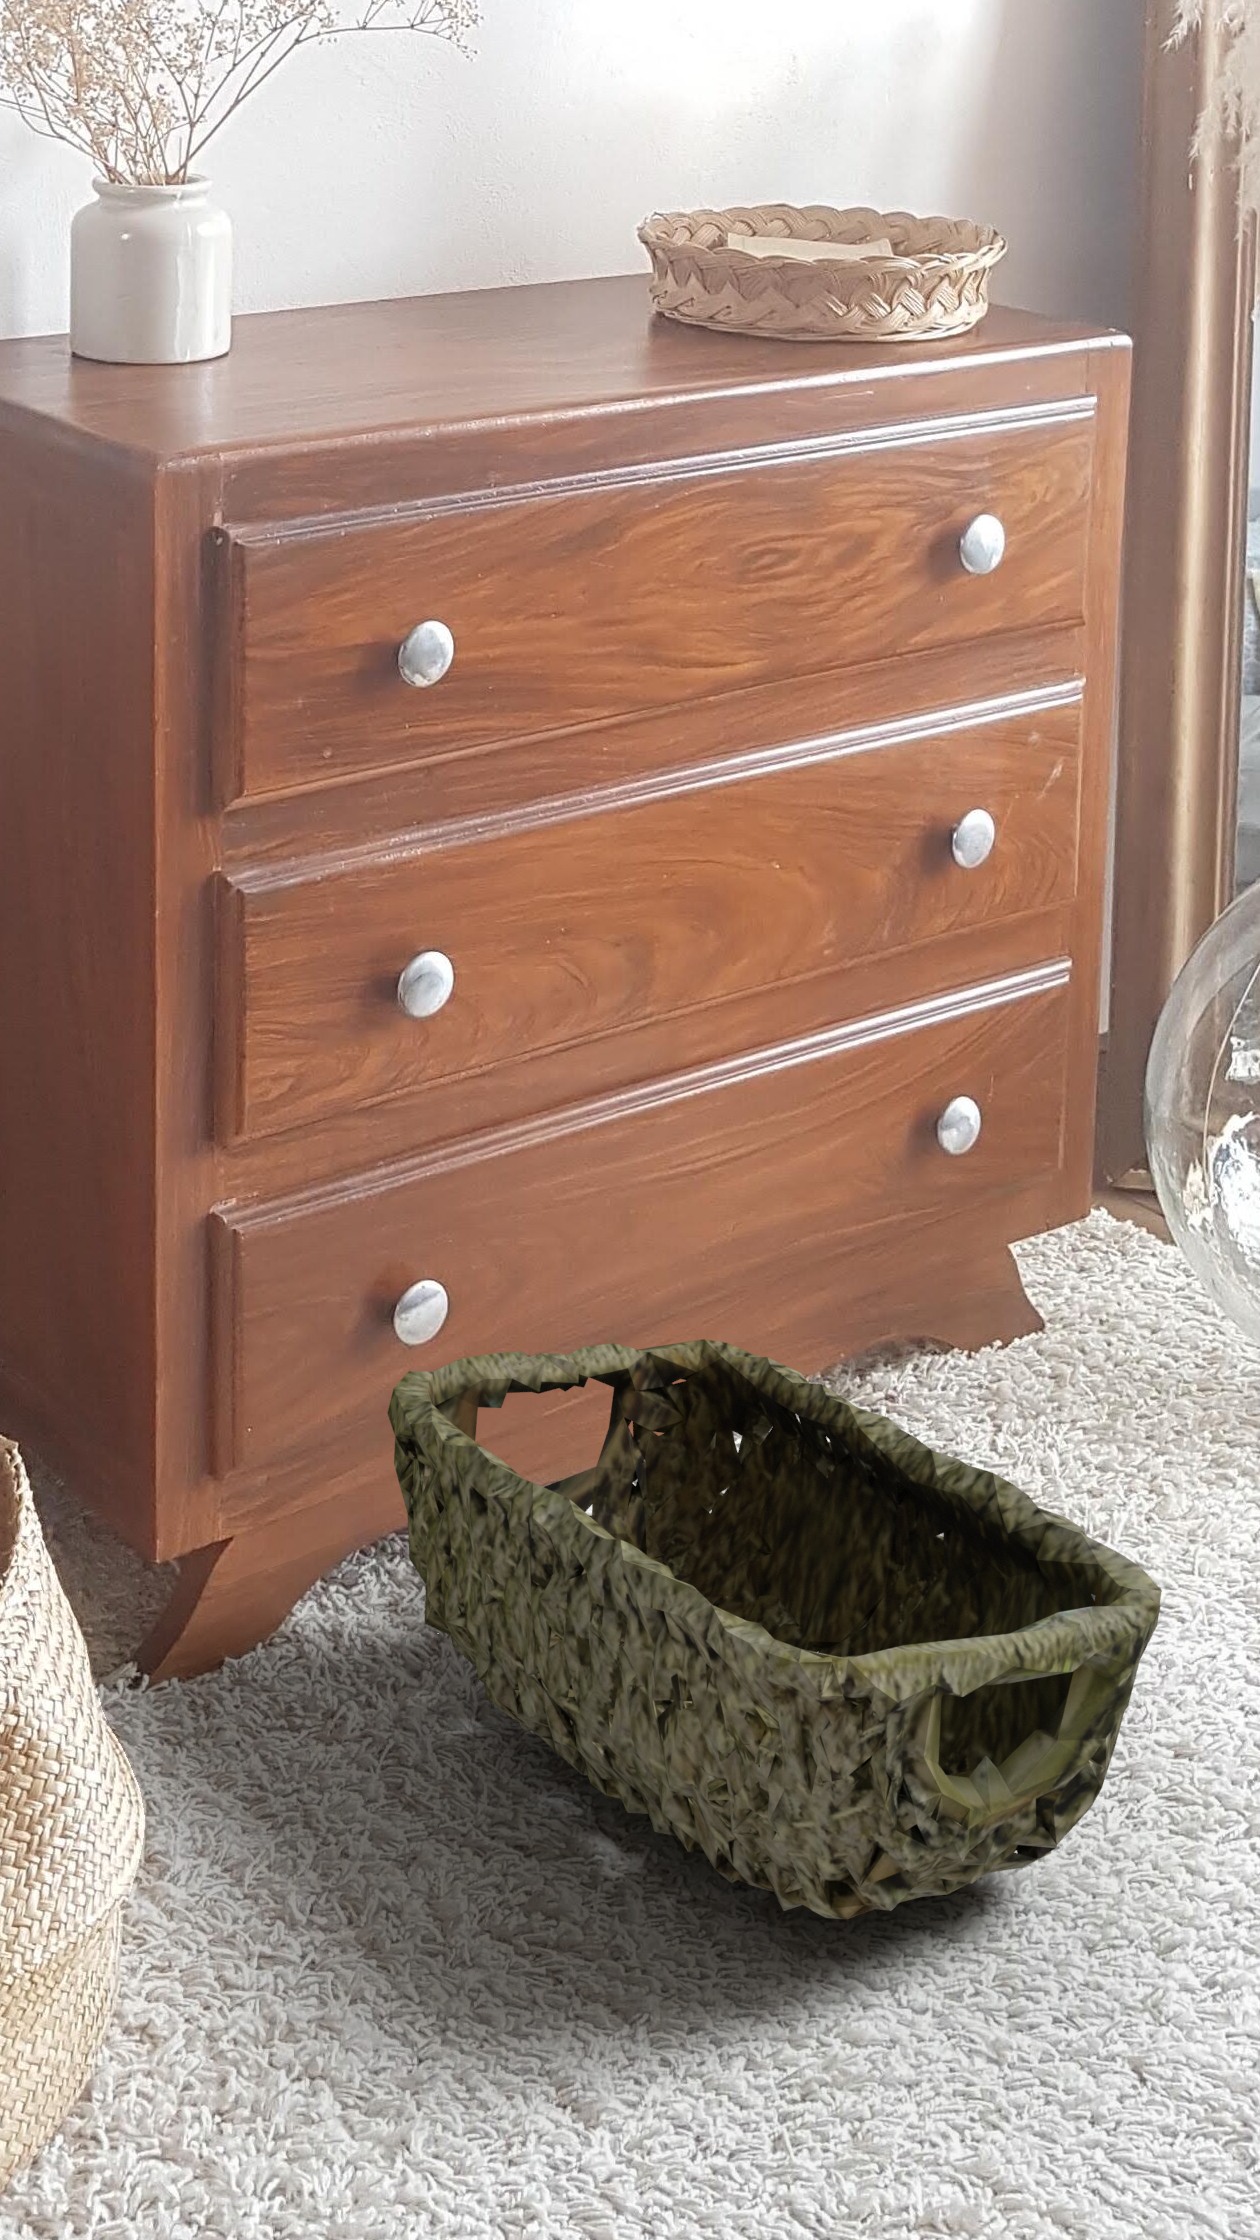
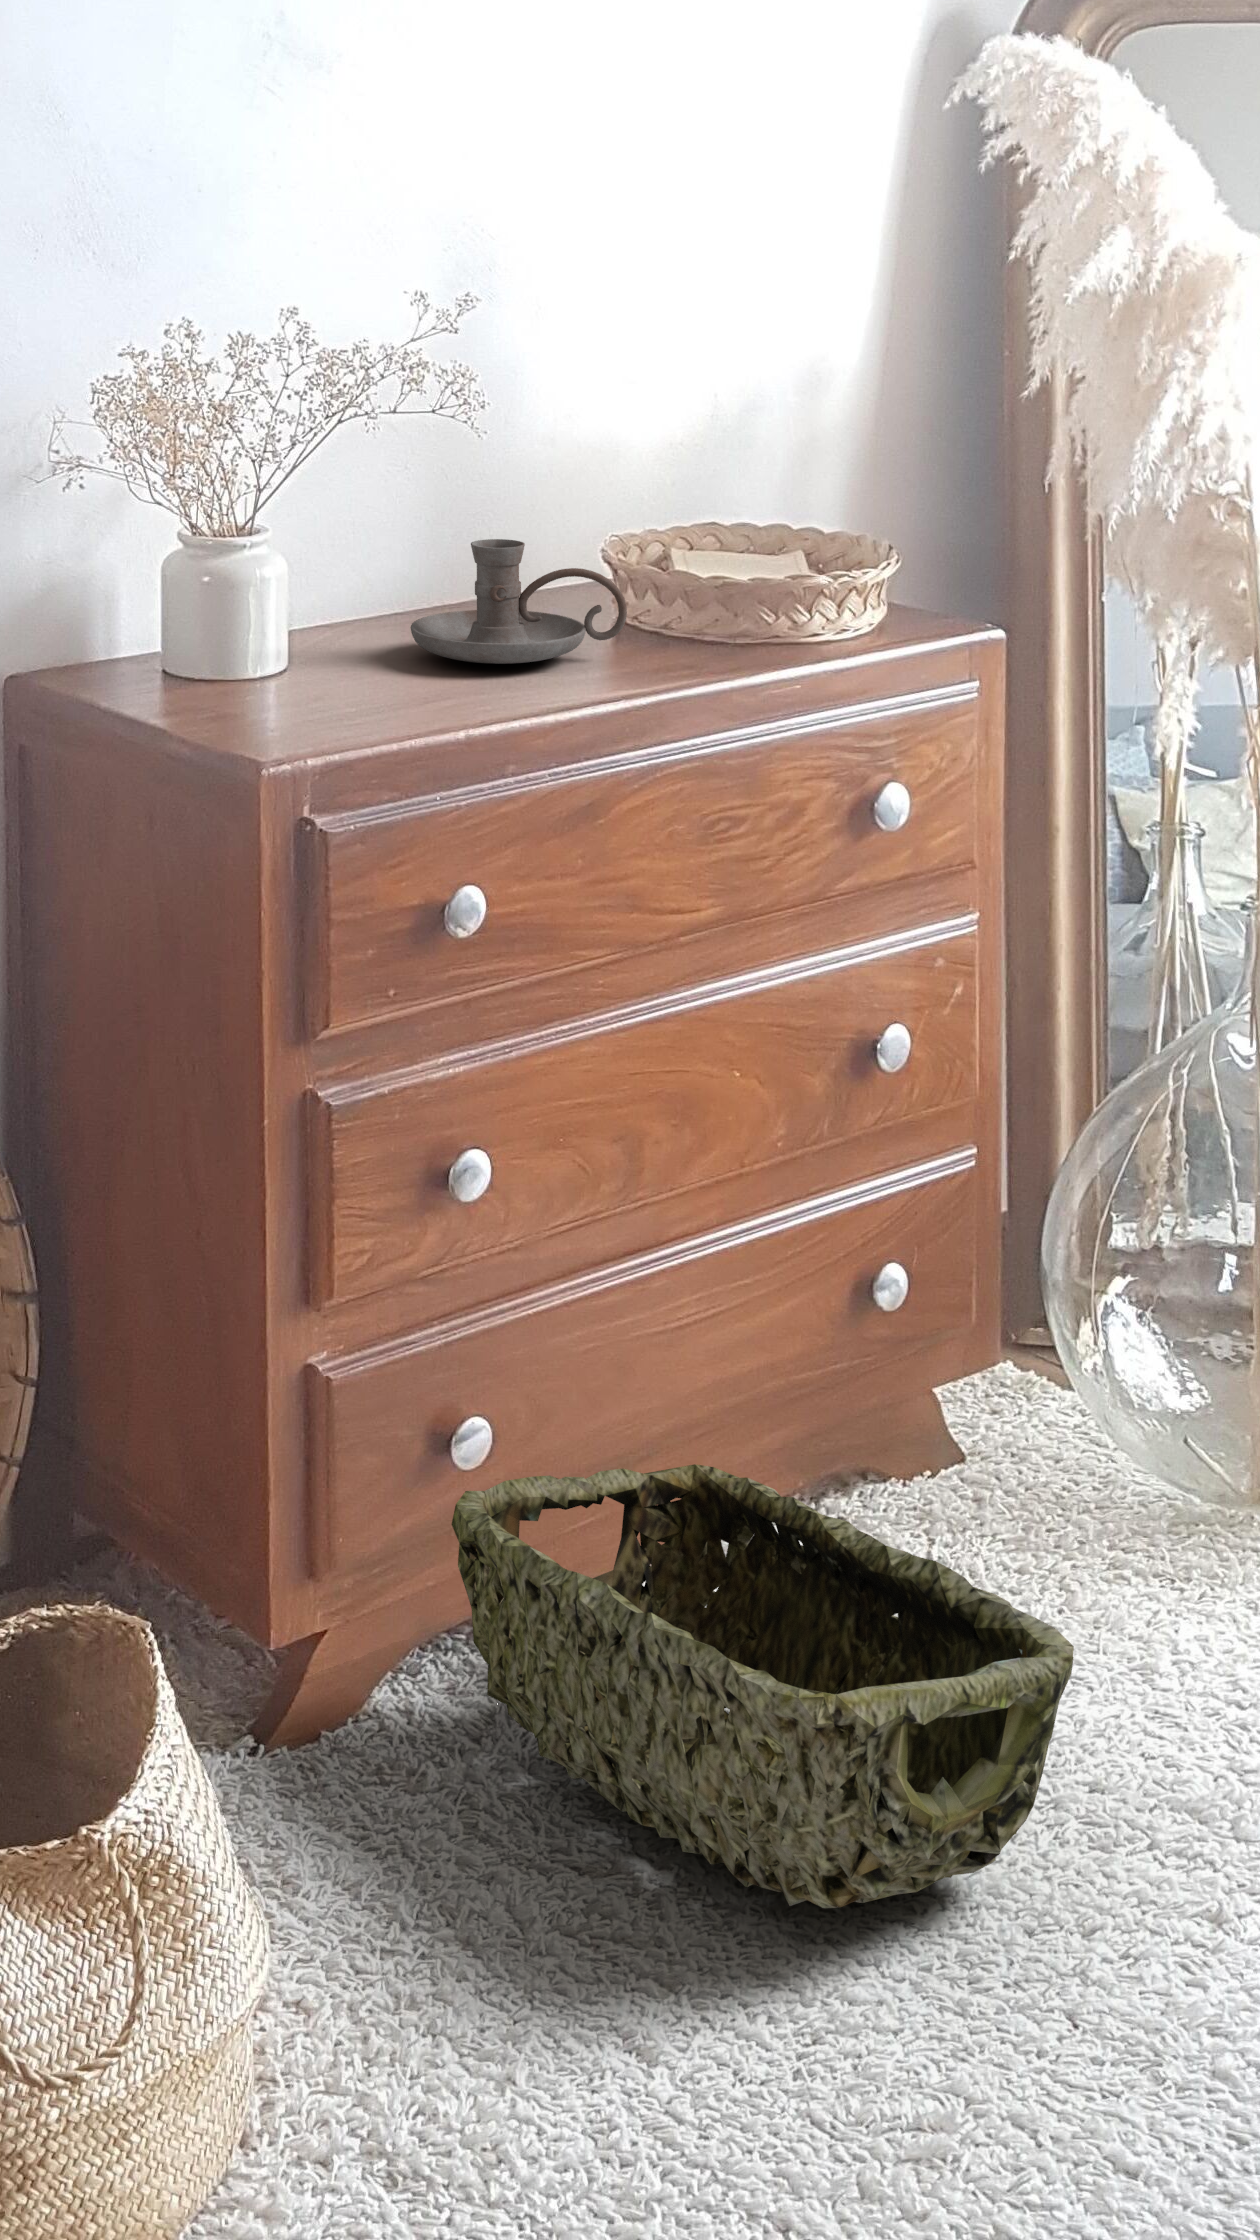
candle holder: none [391,205,660,355] -> present [411,539,627,664]

